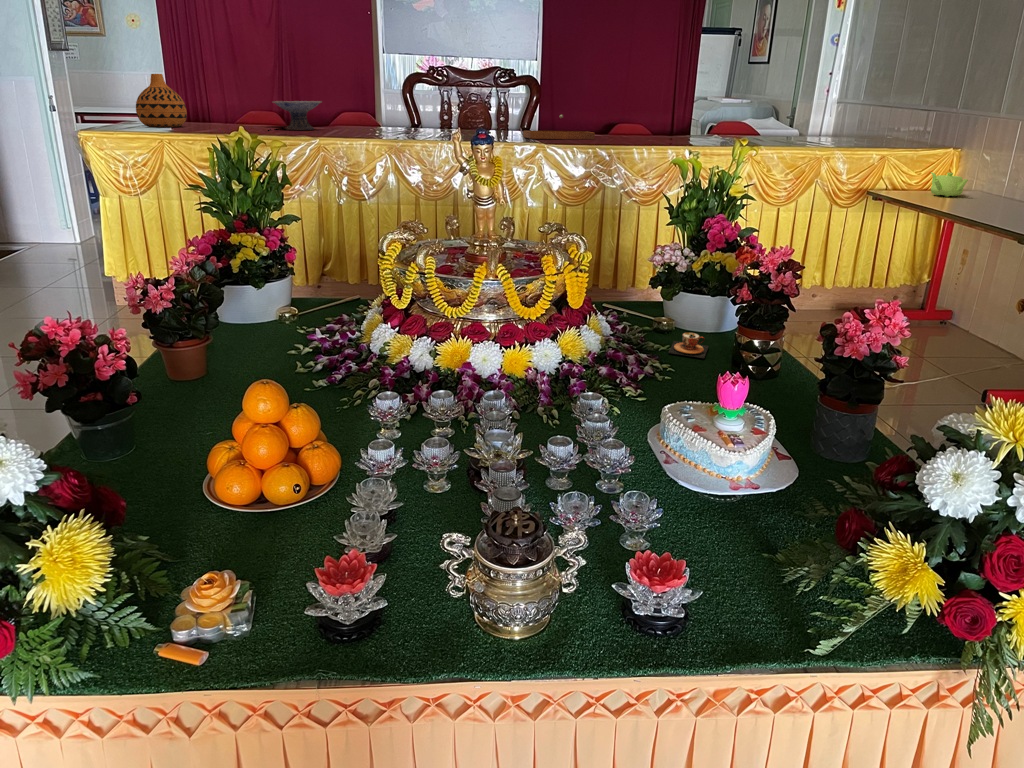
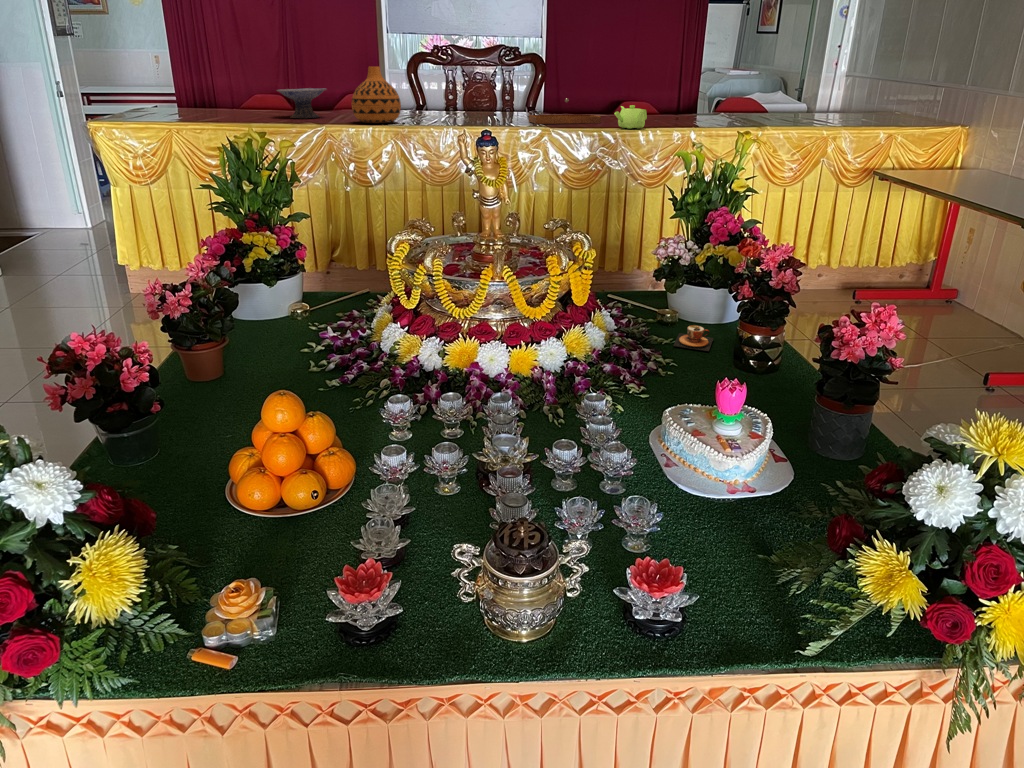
vase: present [136,74,187,127] -> present [352,67,401,123]
teapot: present [931,172,968,197] -> present [614,105,647,129]

